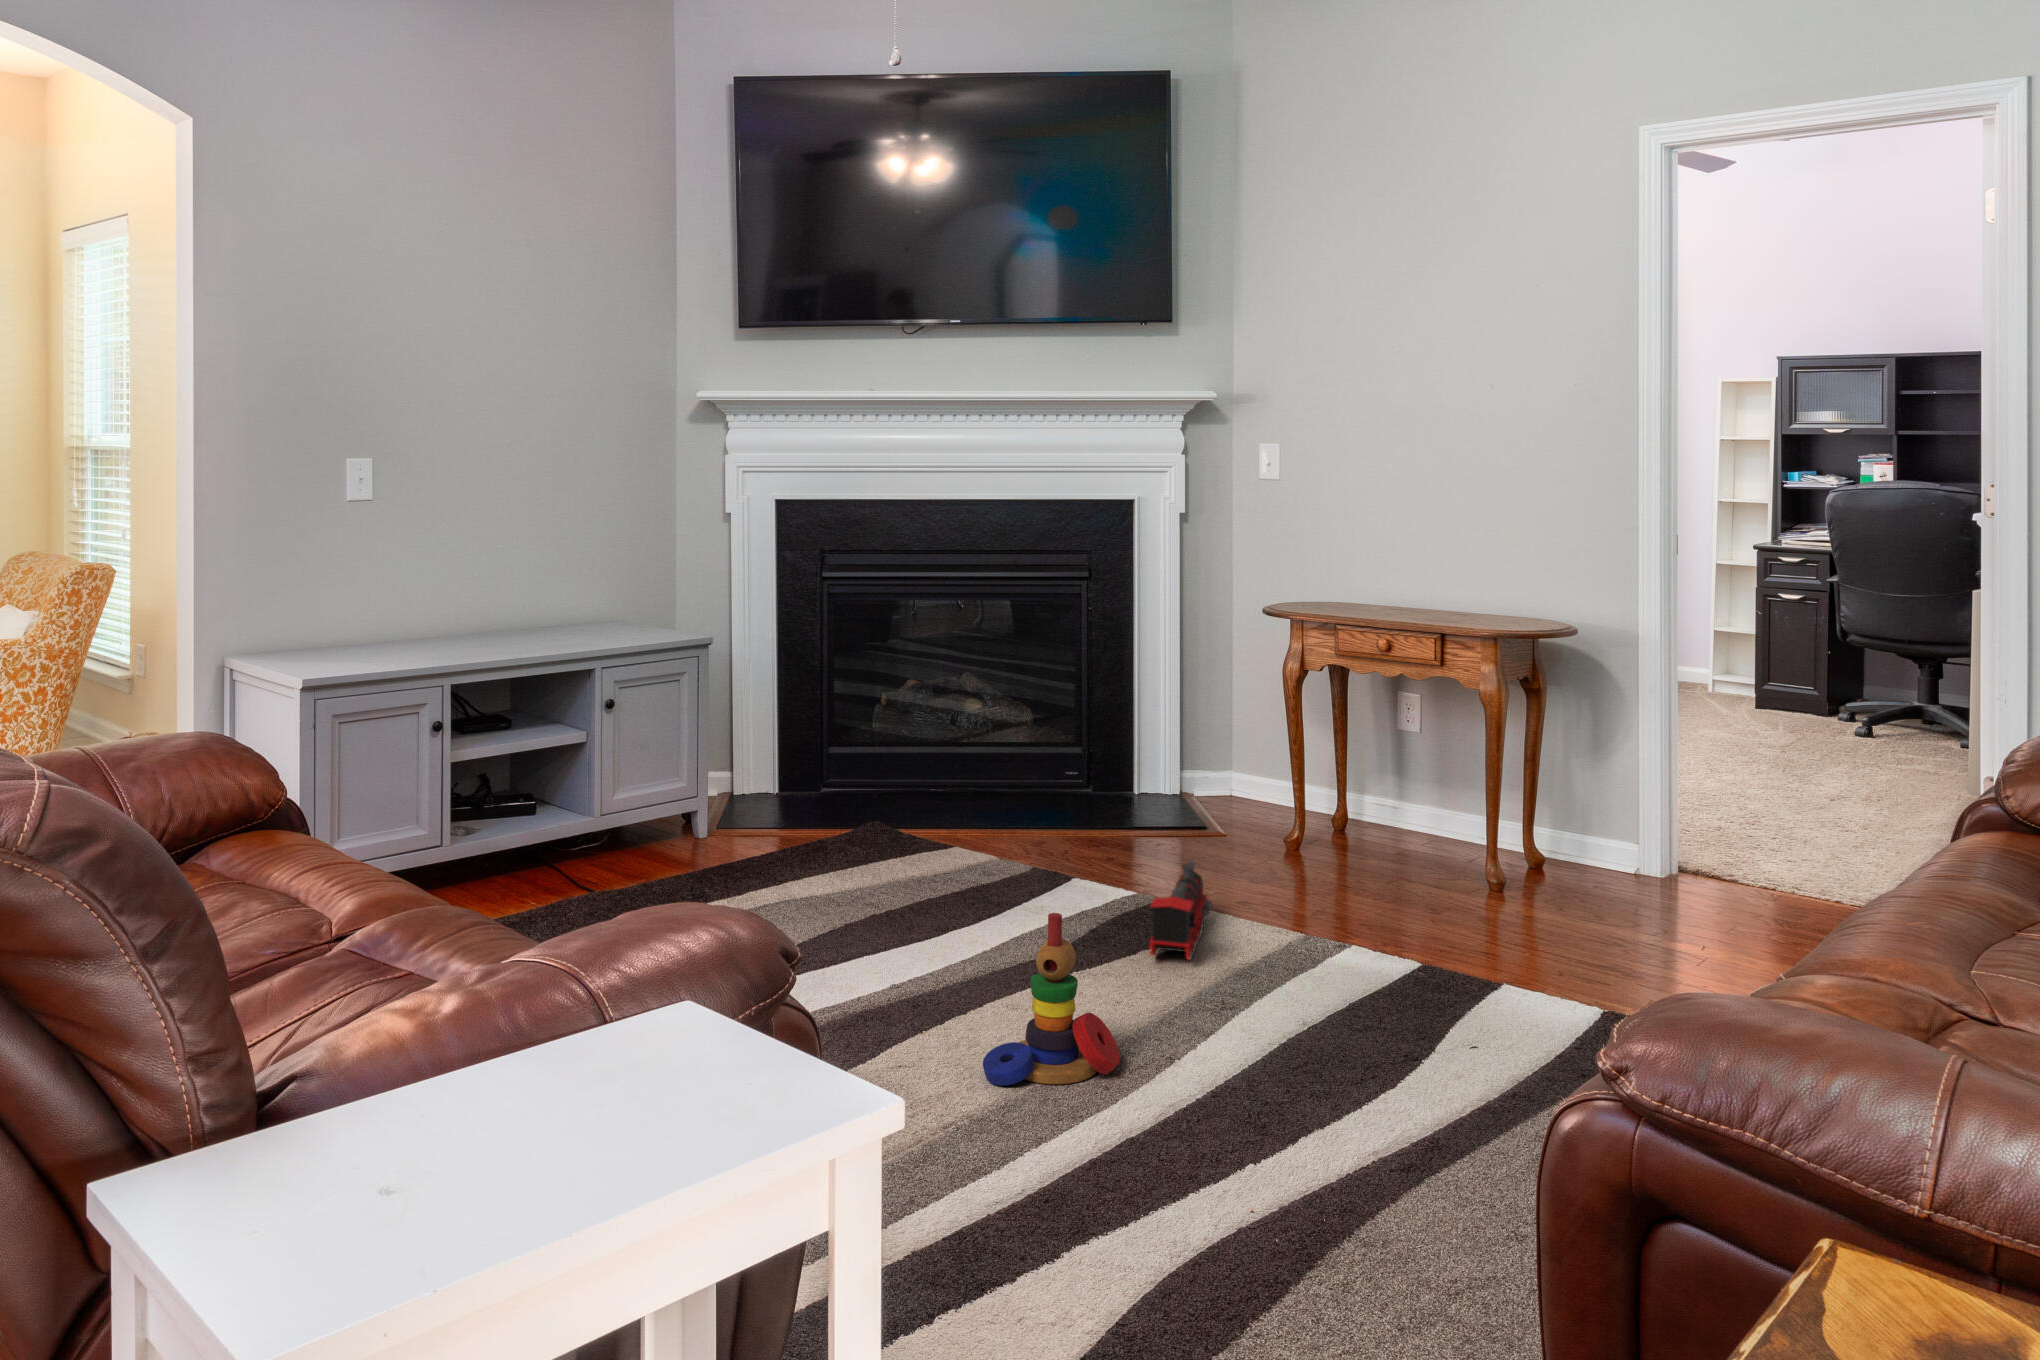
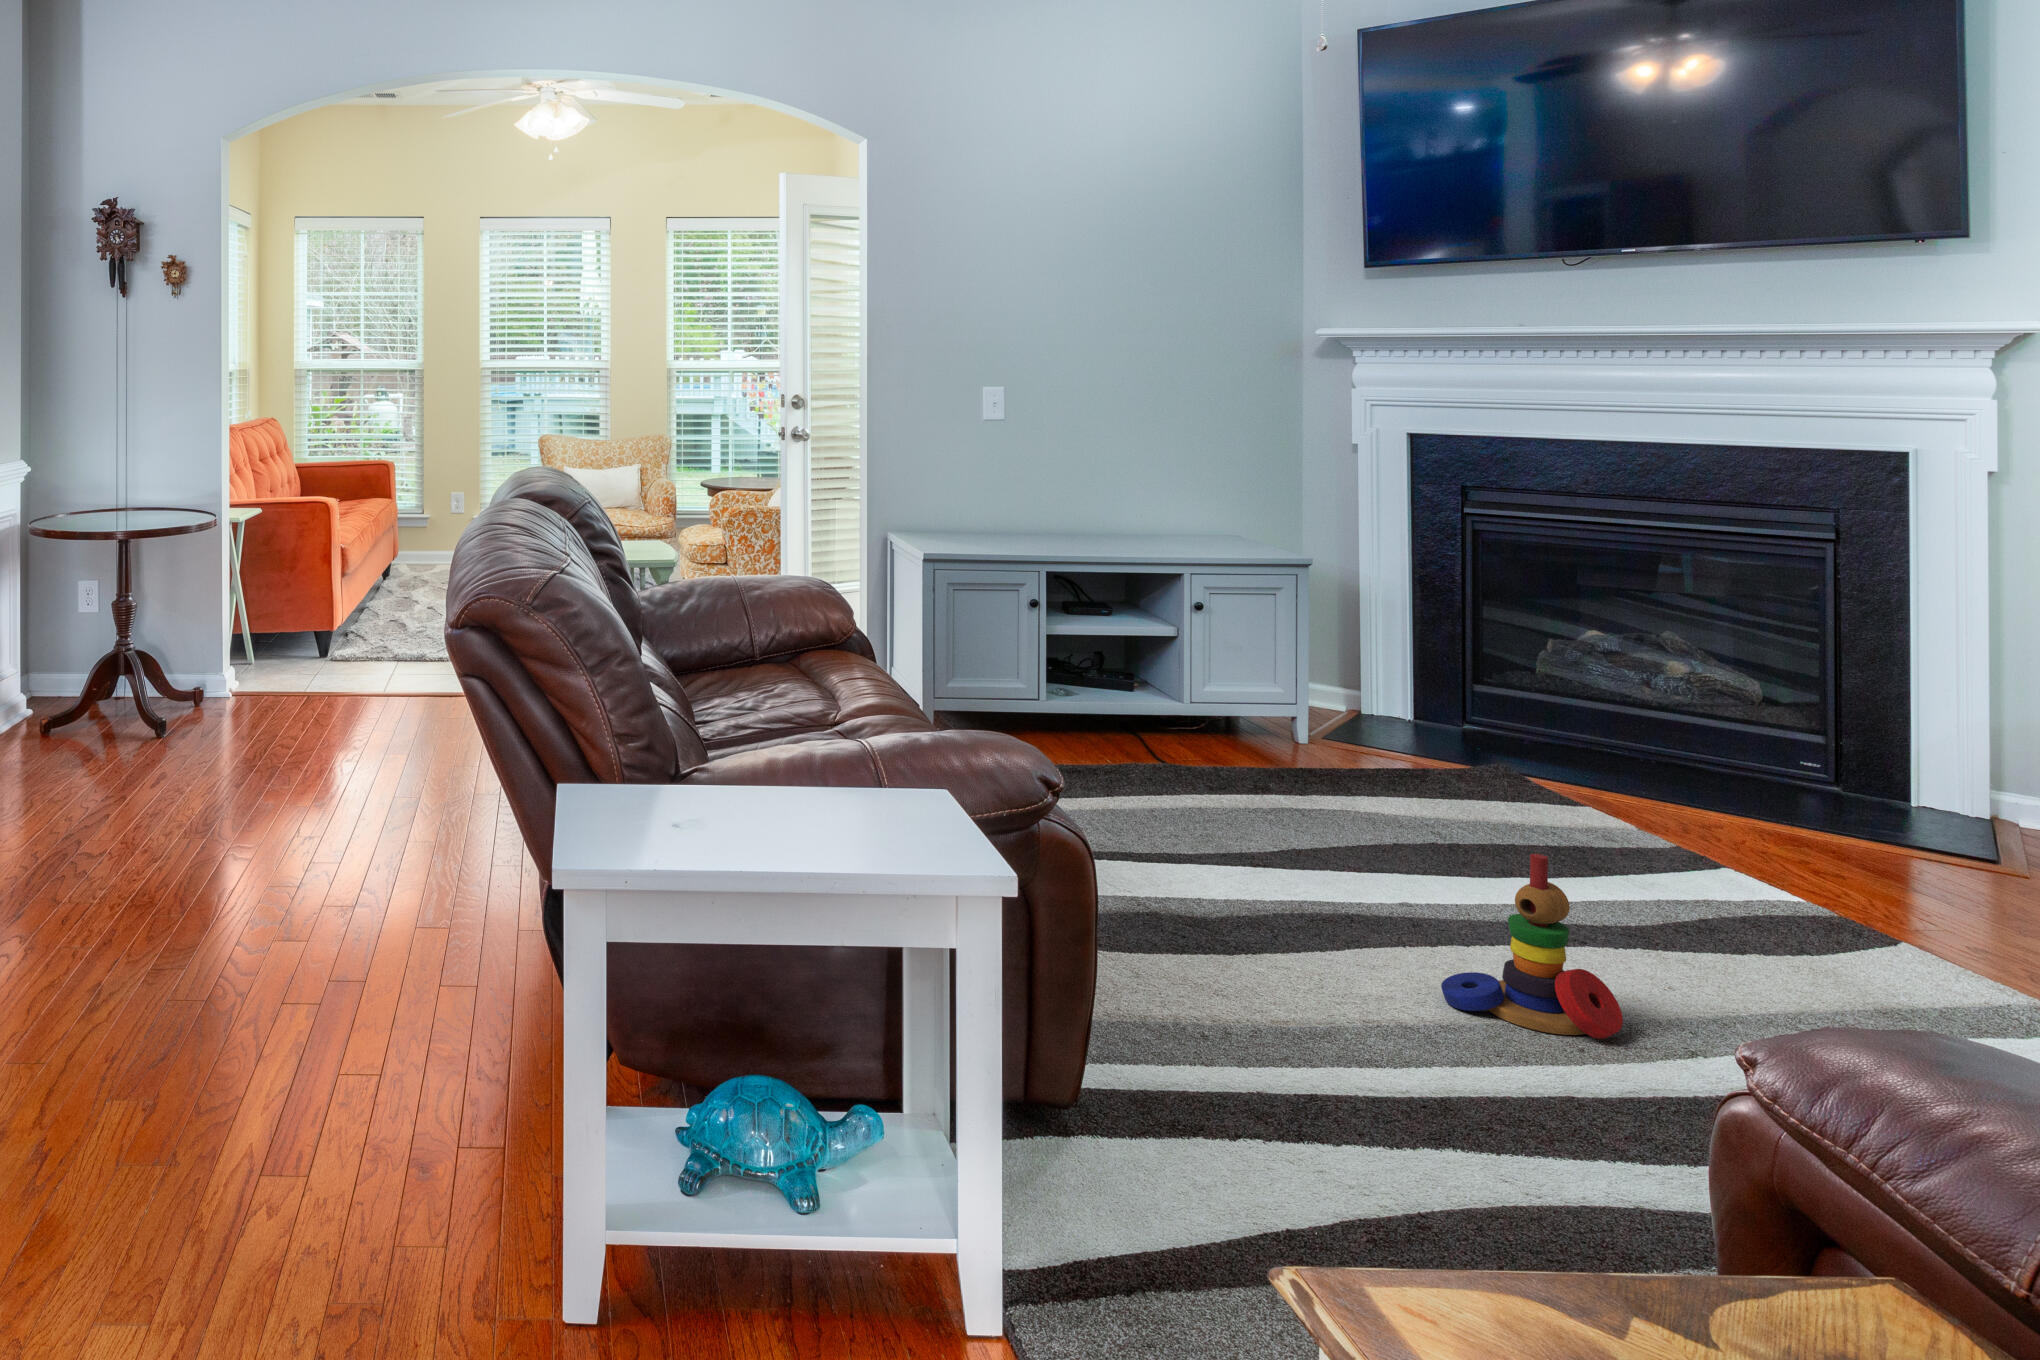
toy train: present [1149,861,1212,960] -> none [1759,873,1910,980]

